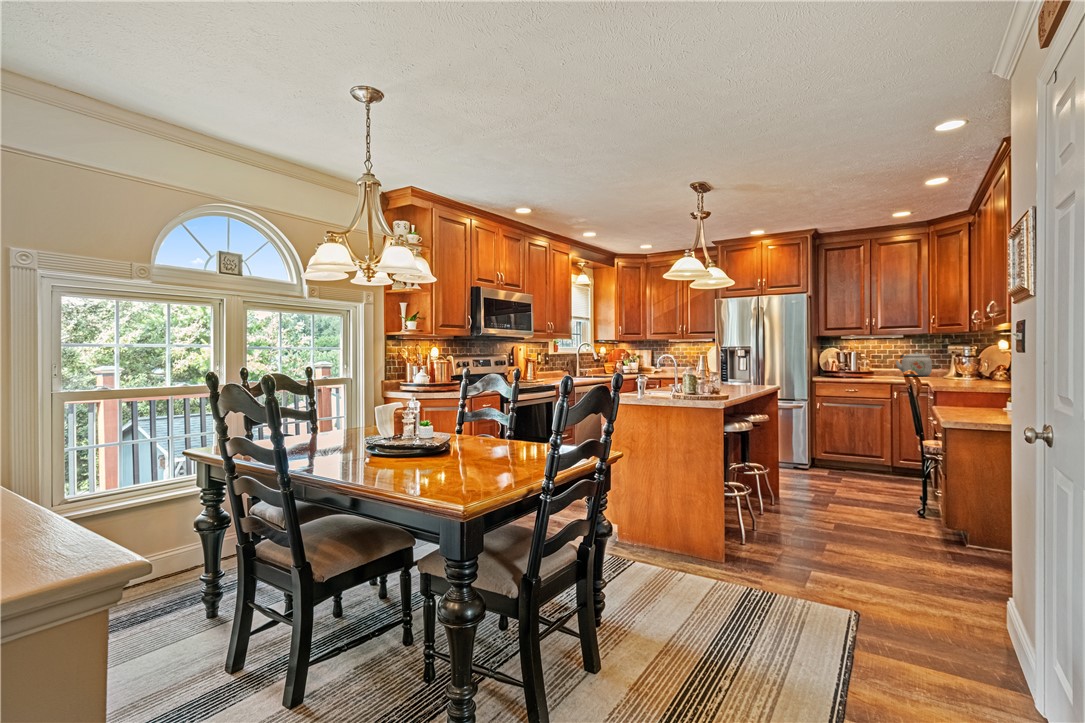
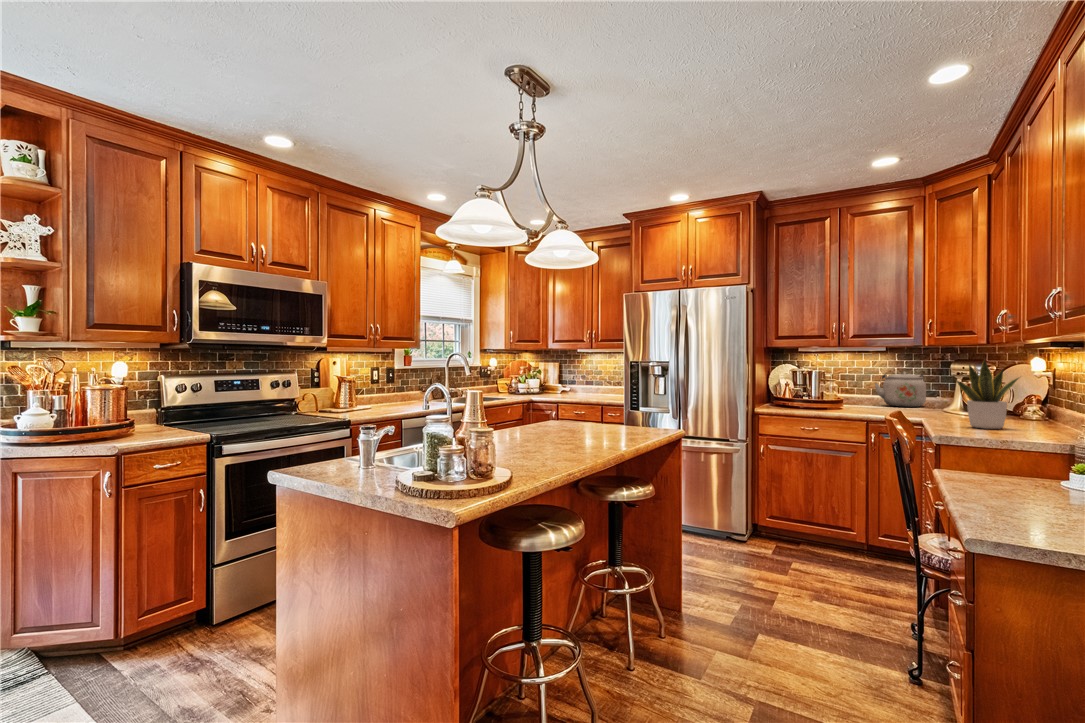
potted plant: none [946,340,987,383] -> present [957,359,1019,429]

